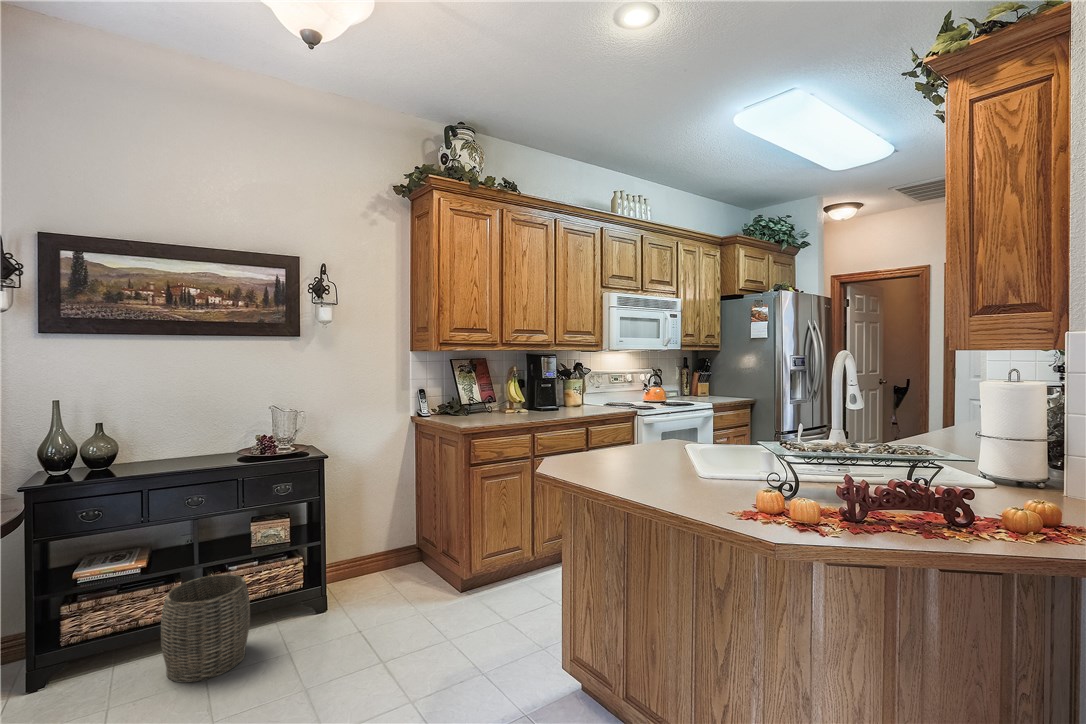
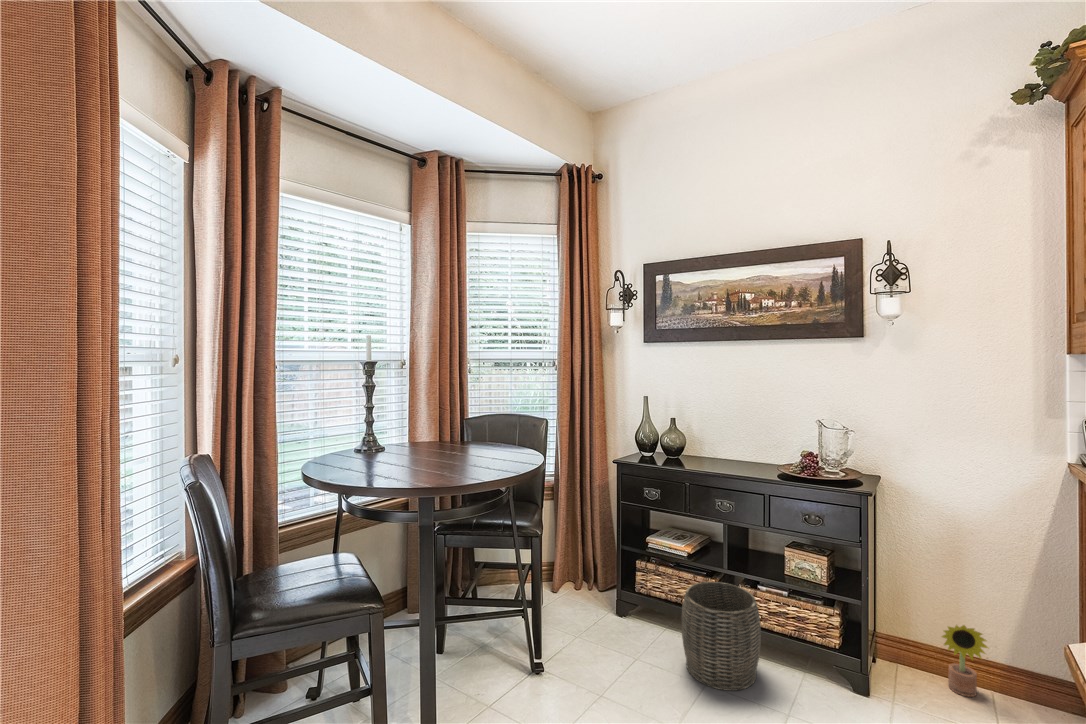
decorative plant: none [359,533,385,583] -> present [942,625,988,697]

